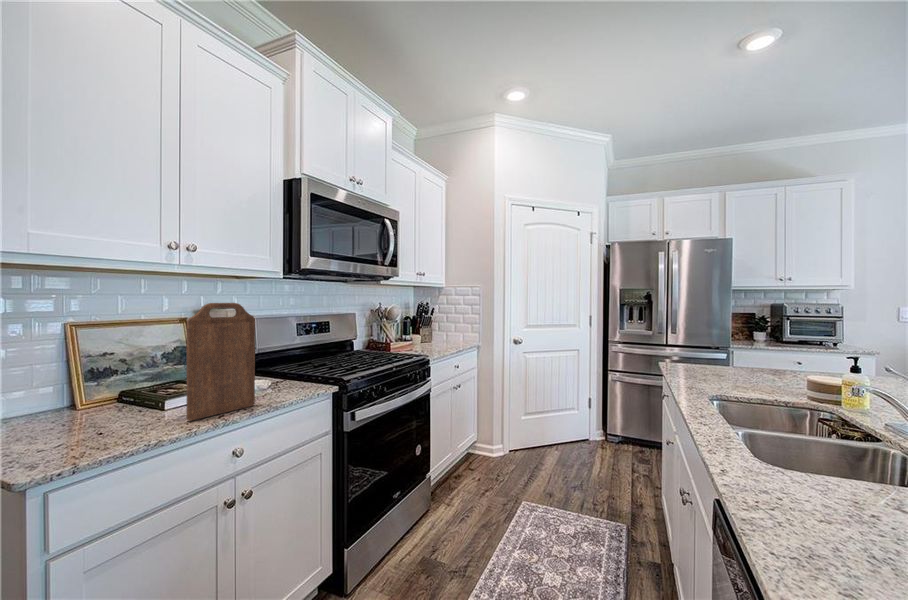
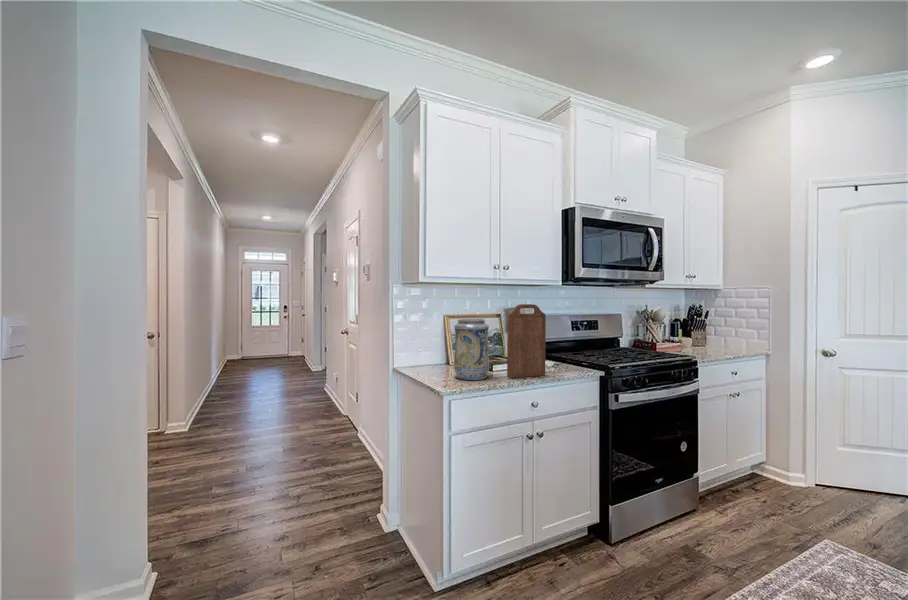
decorative vase: none [68,328,151,440] -> present [454,319,489,380]

